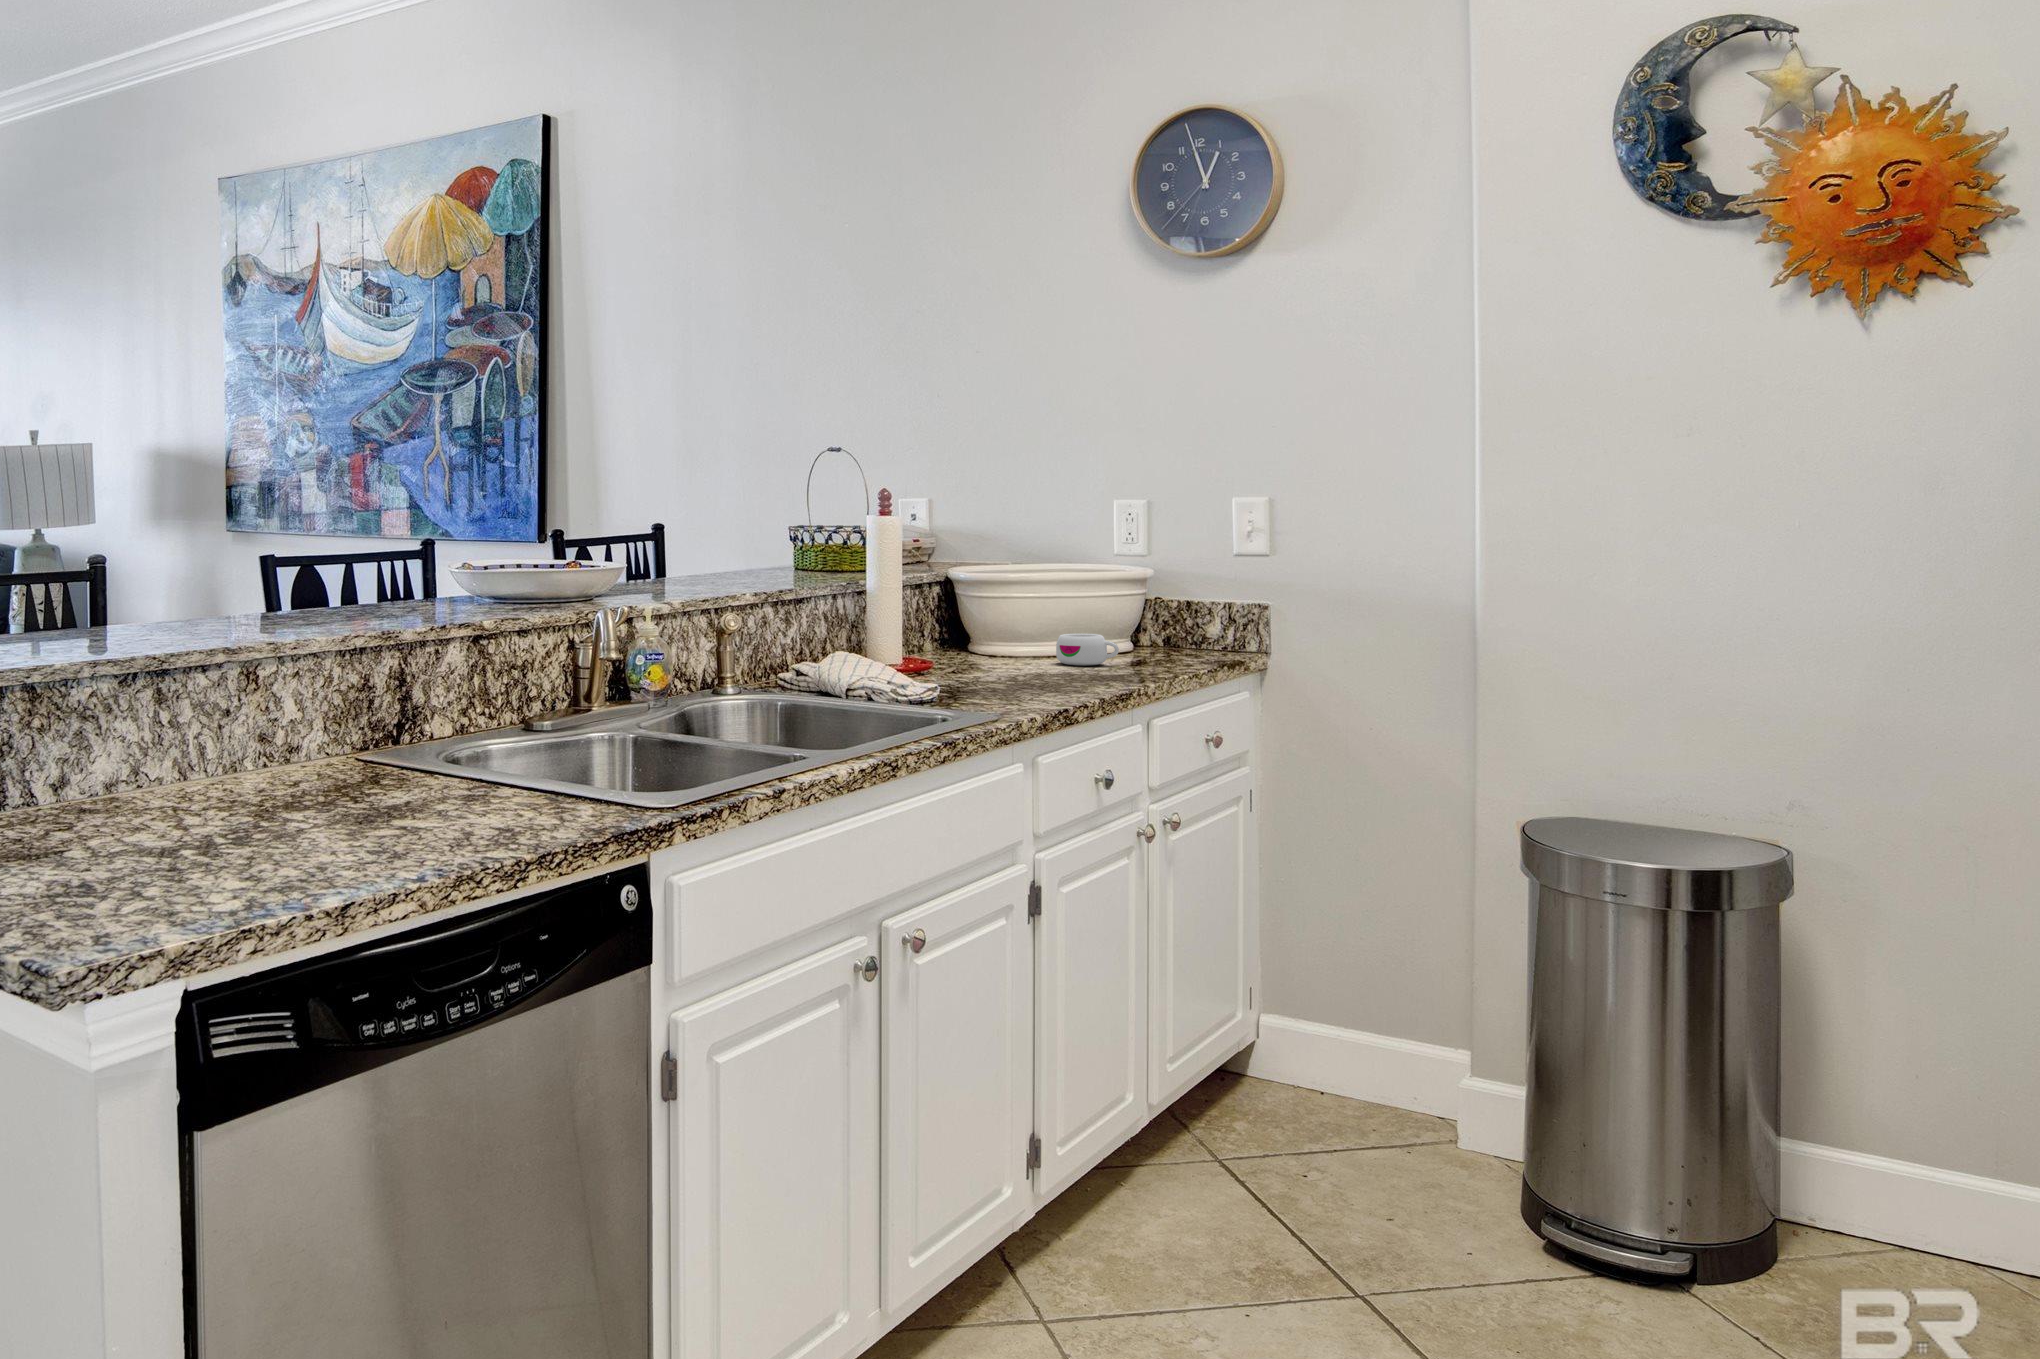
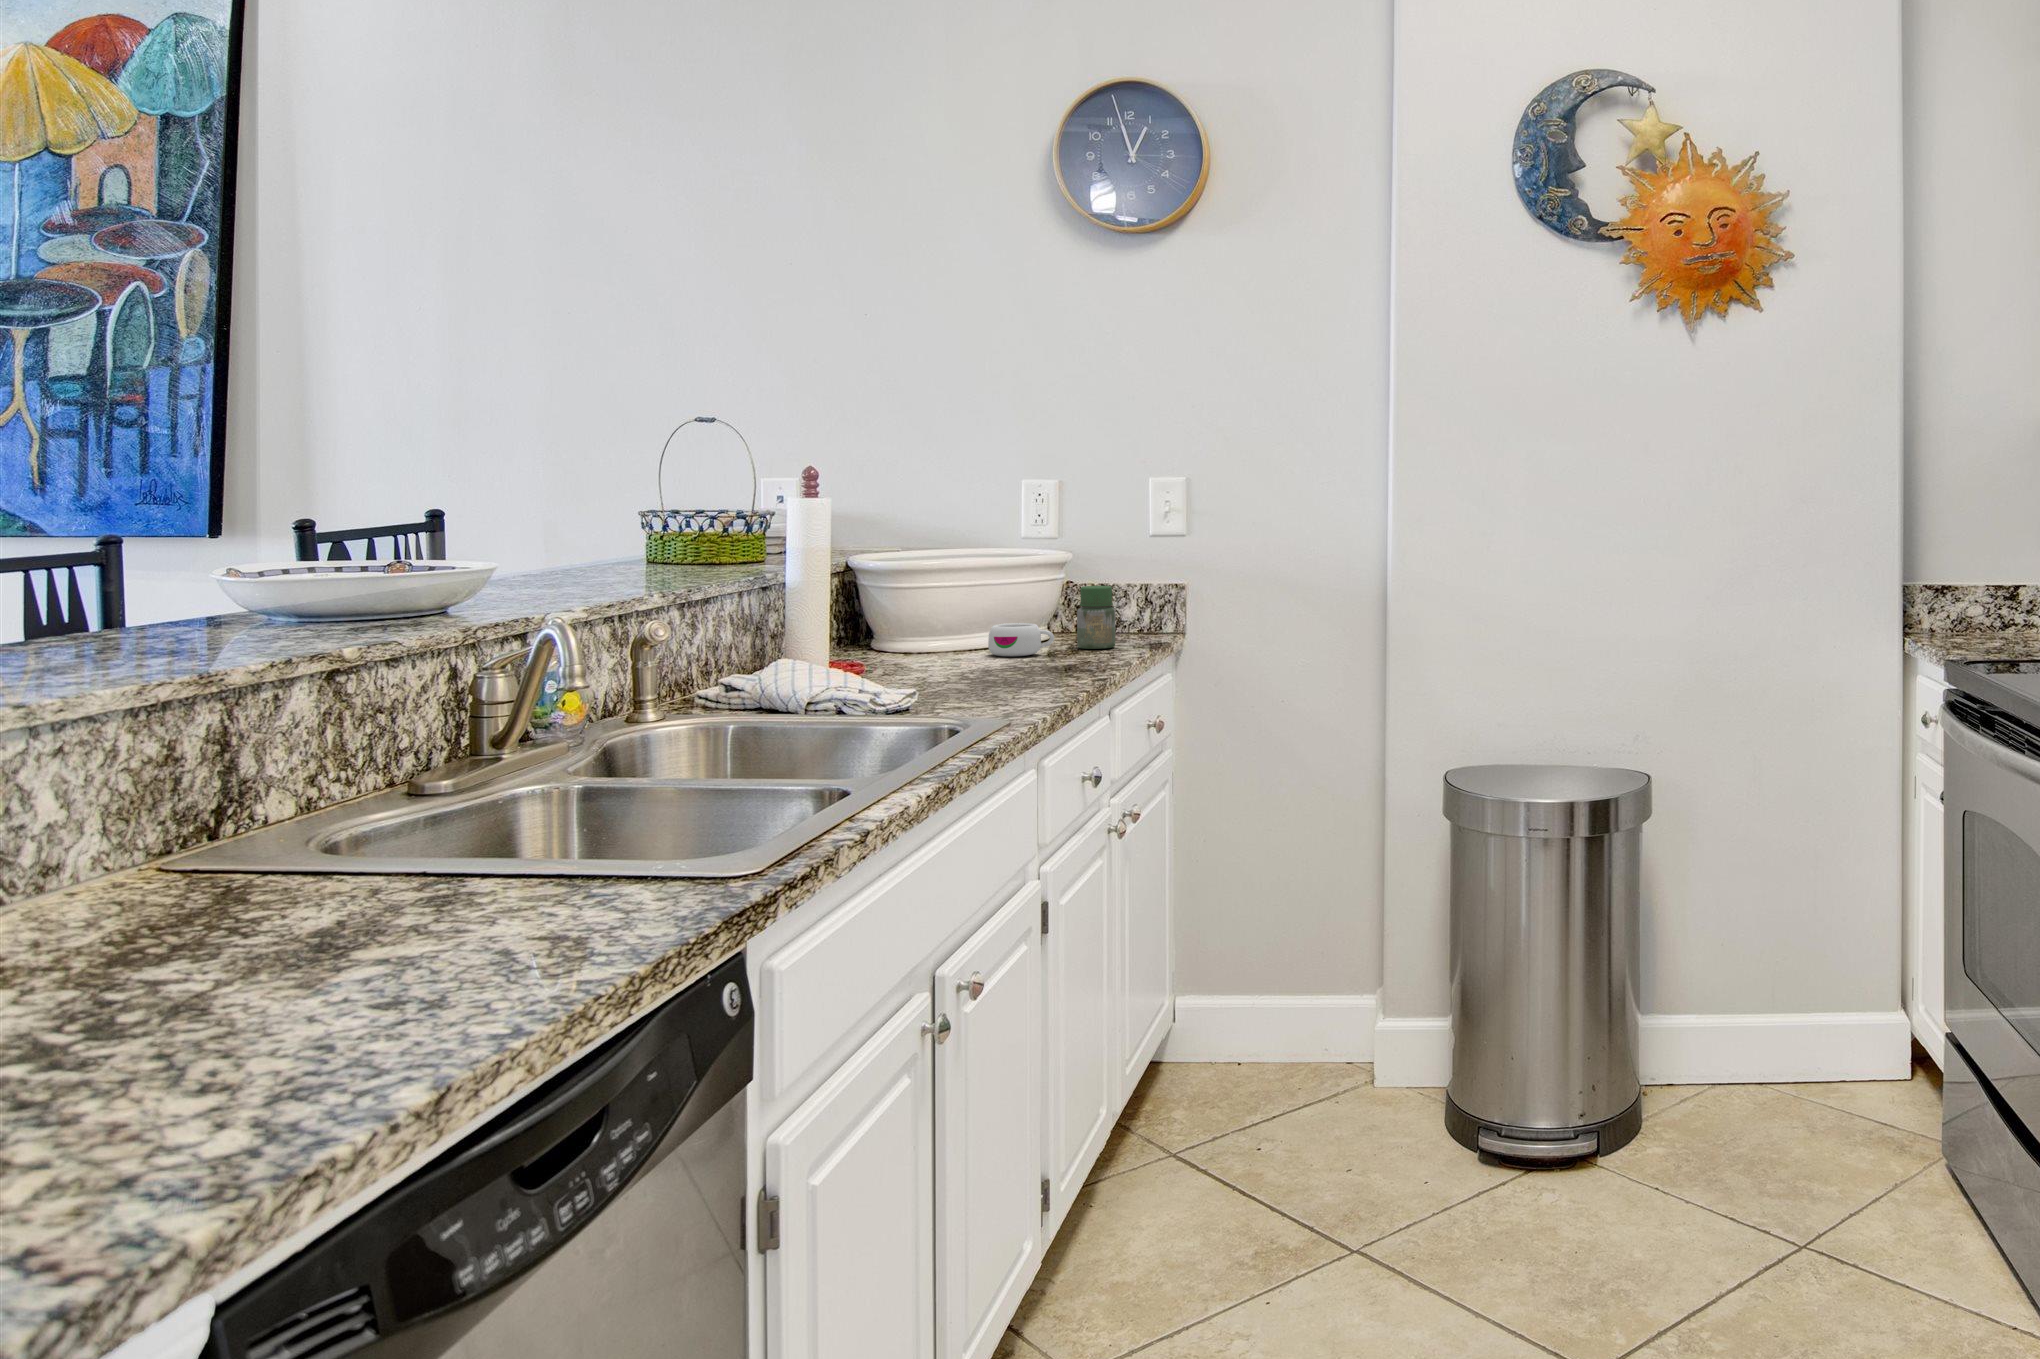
jar: none [1150,600,1190,664] -> present [1077,586,1115,649]

